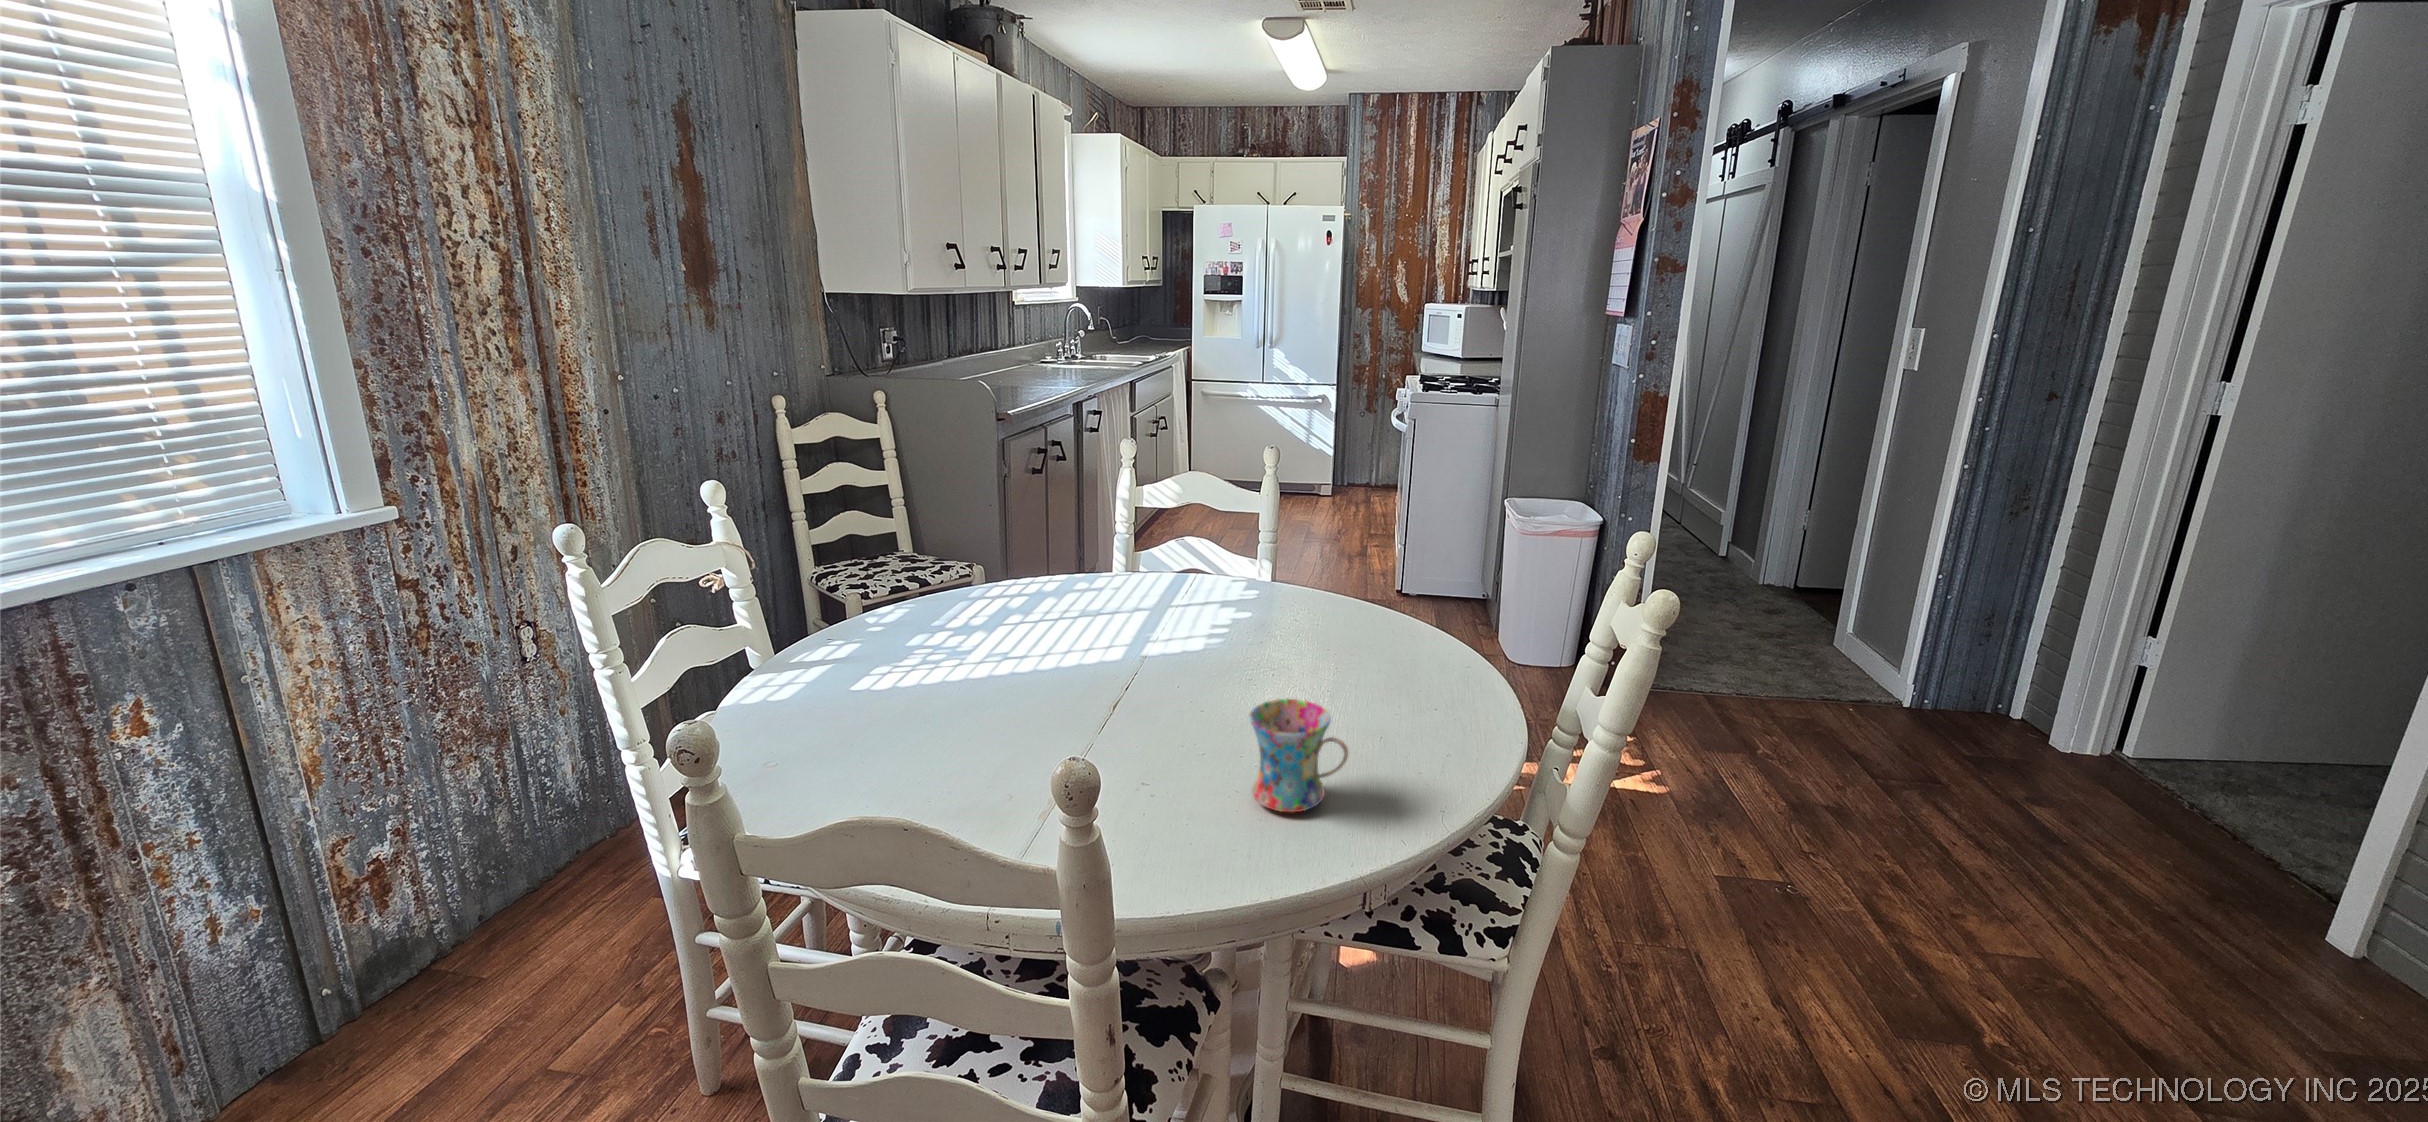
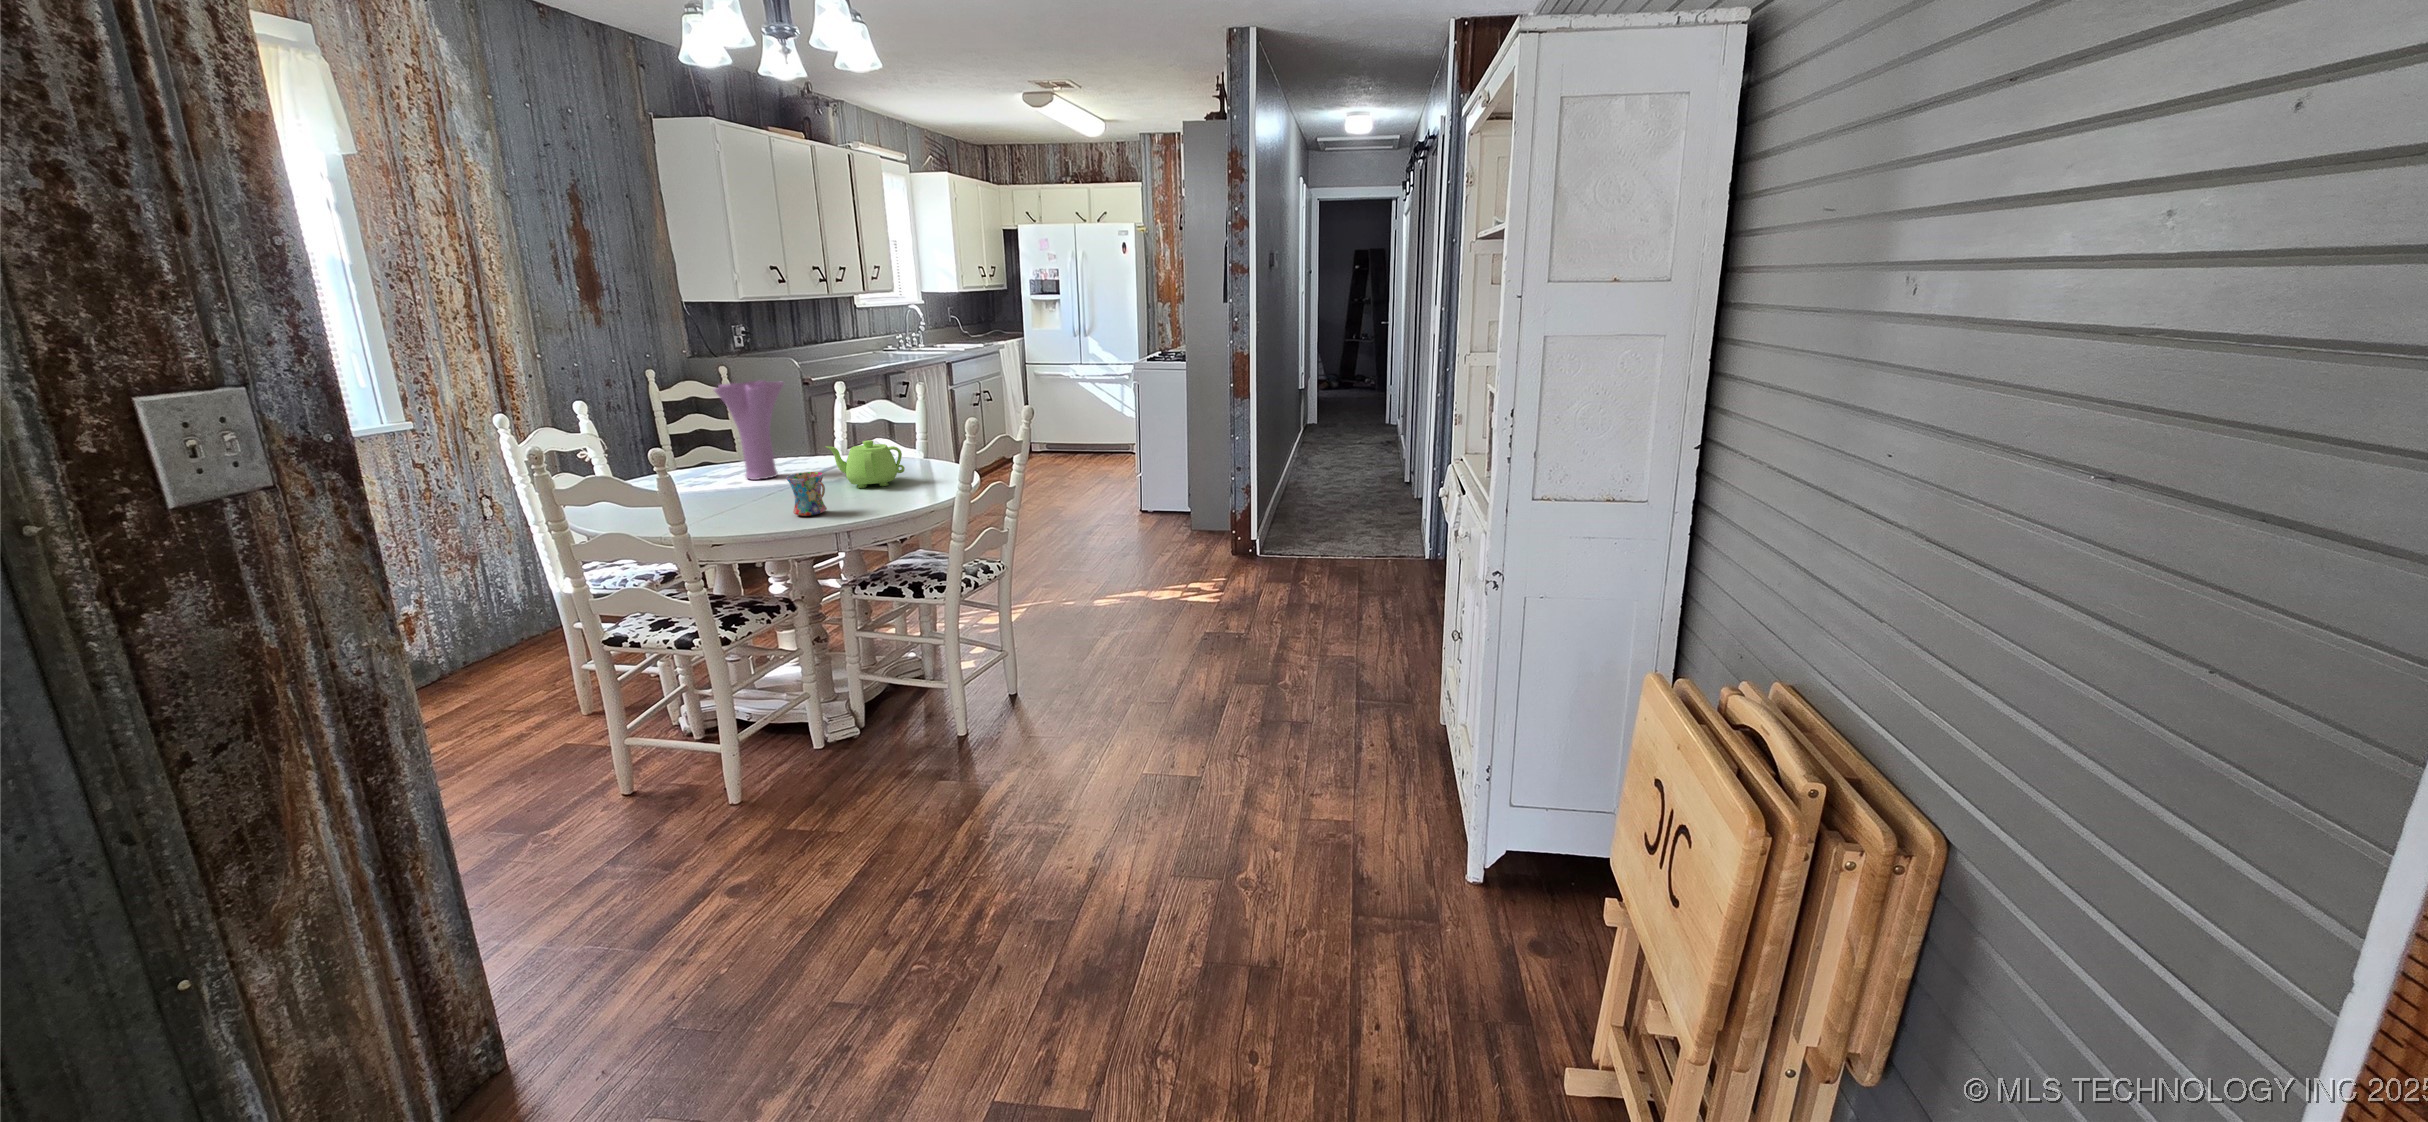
vase: none [989,448,1113,646] -> present [714,380,784,480]
teapot: none [1230,585,1367,687] -> present [825,440,905,488]

